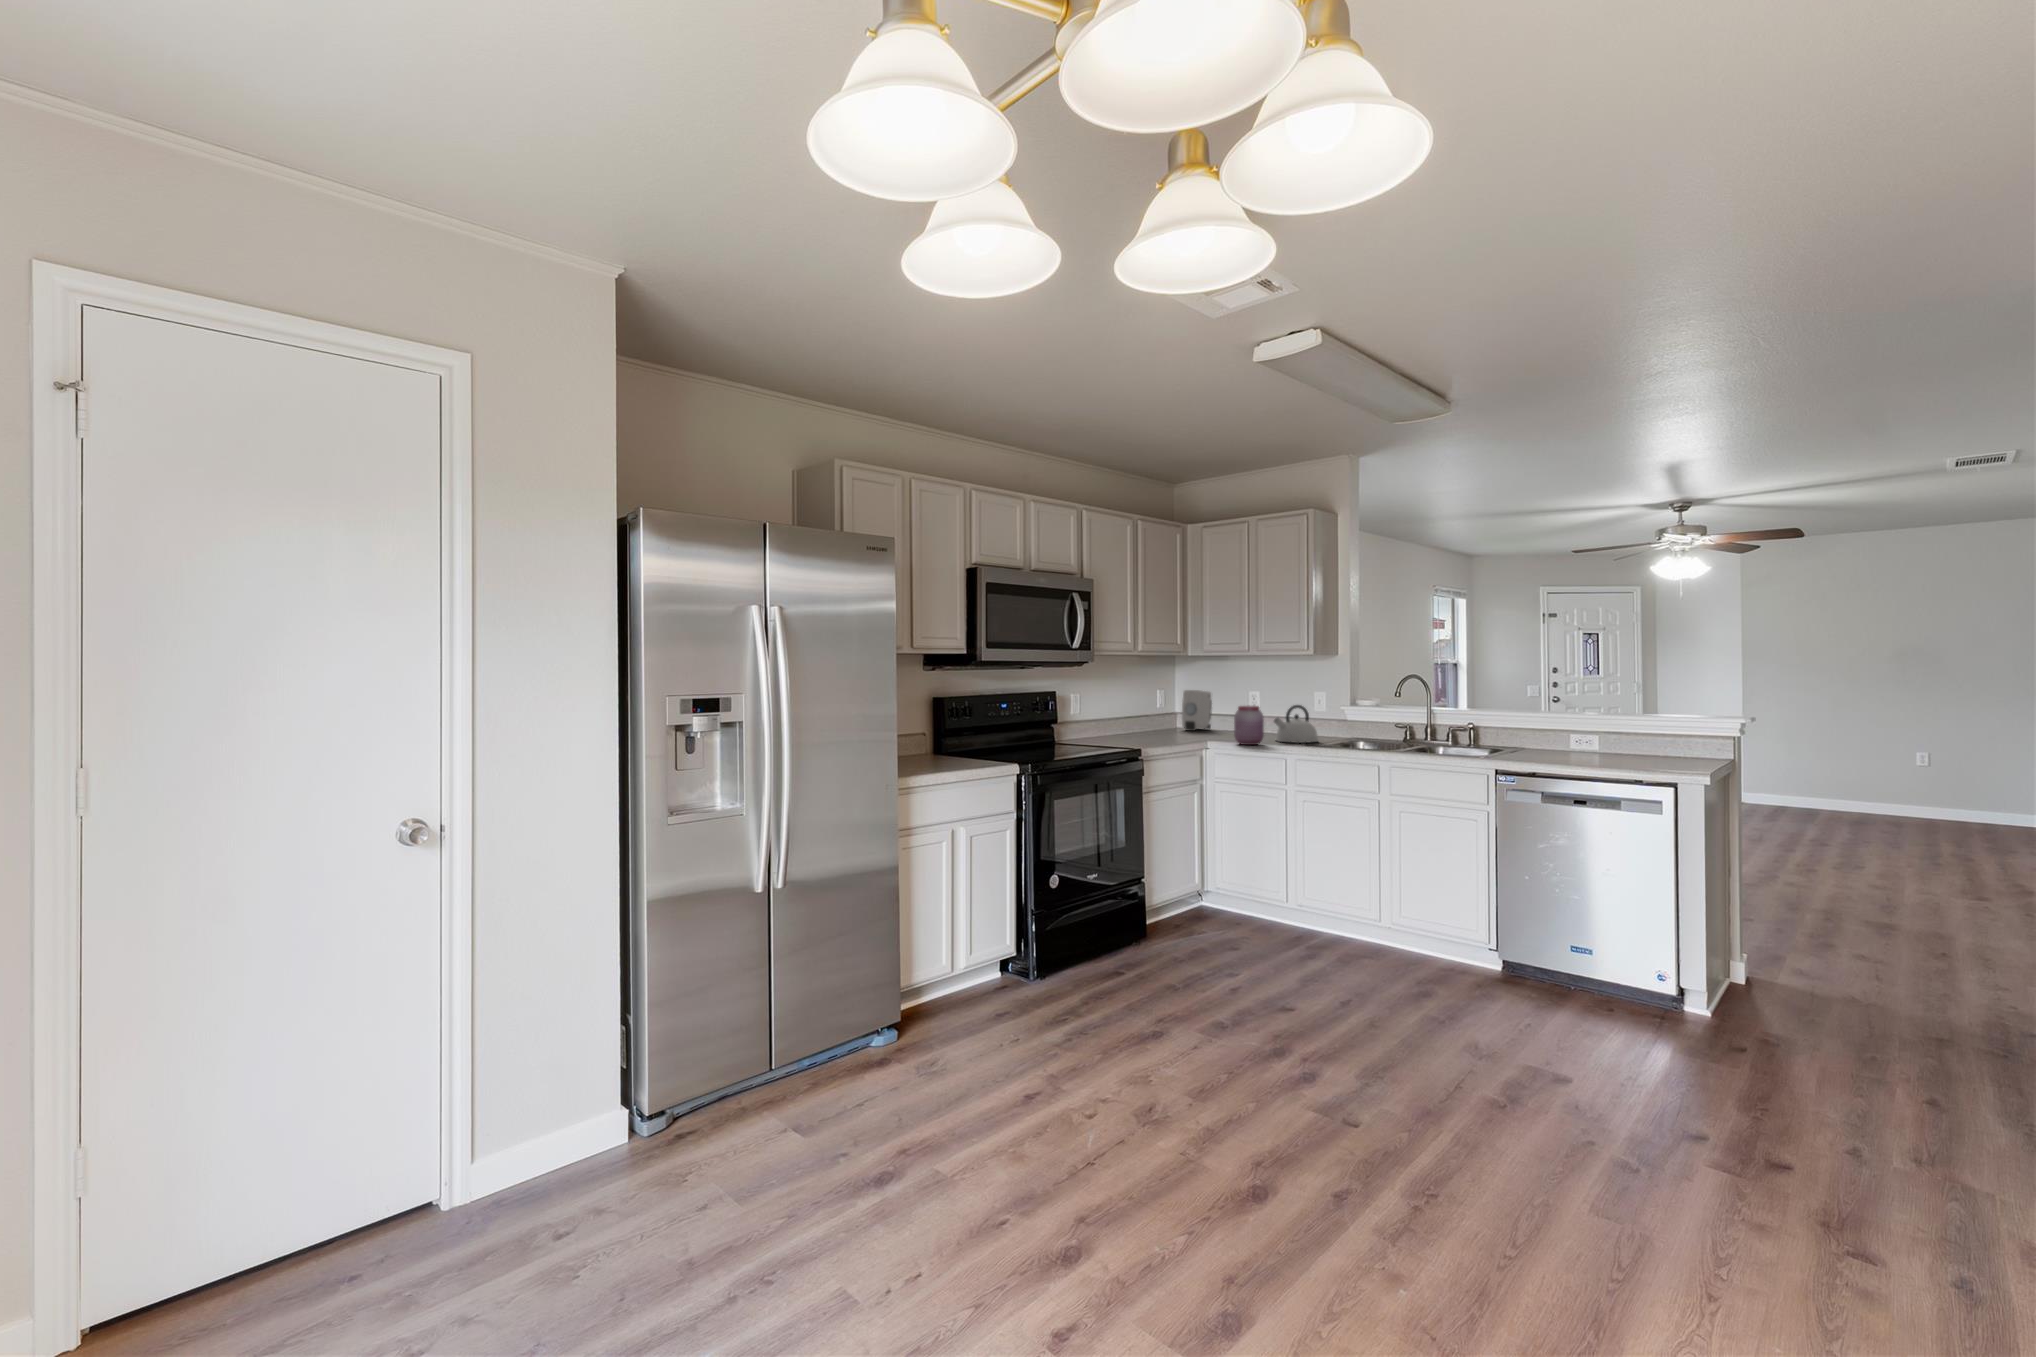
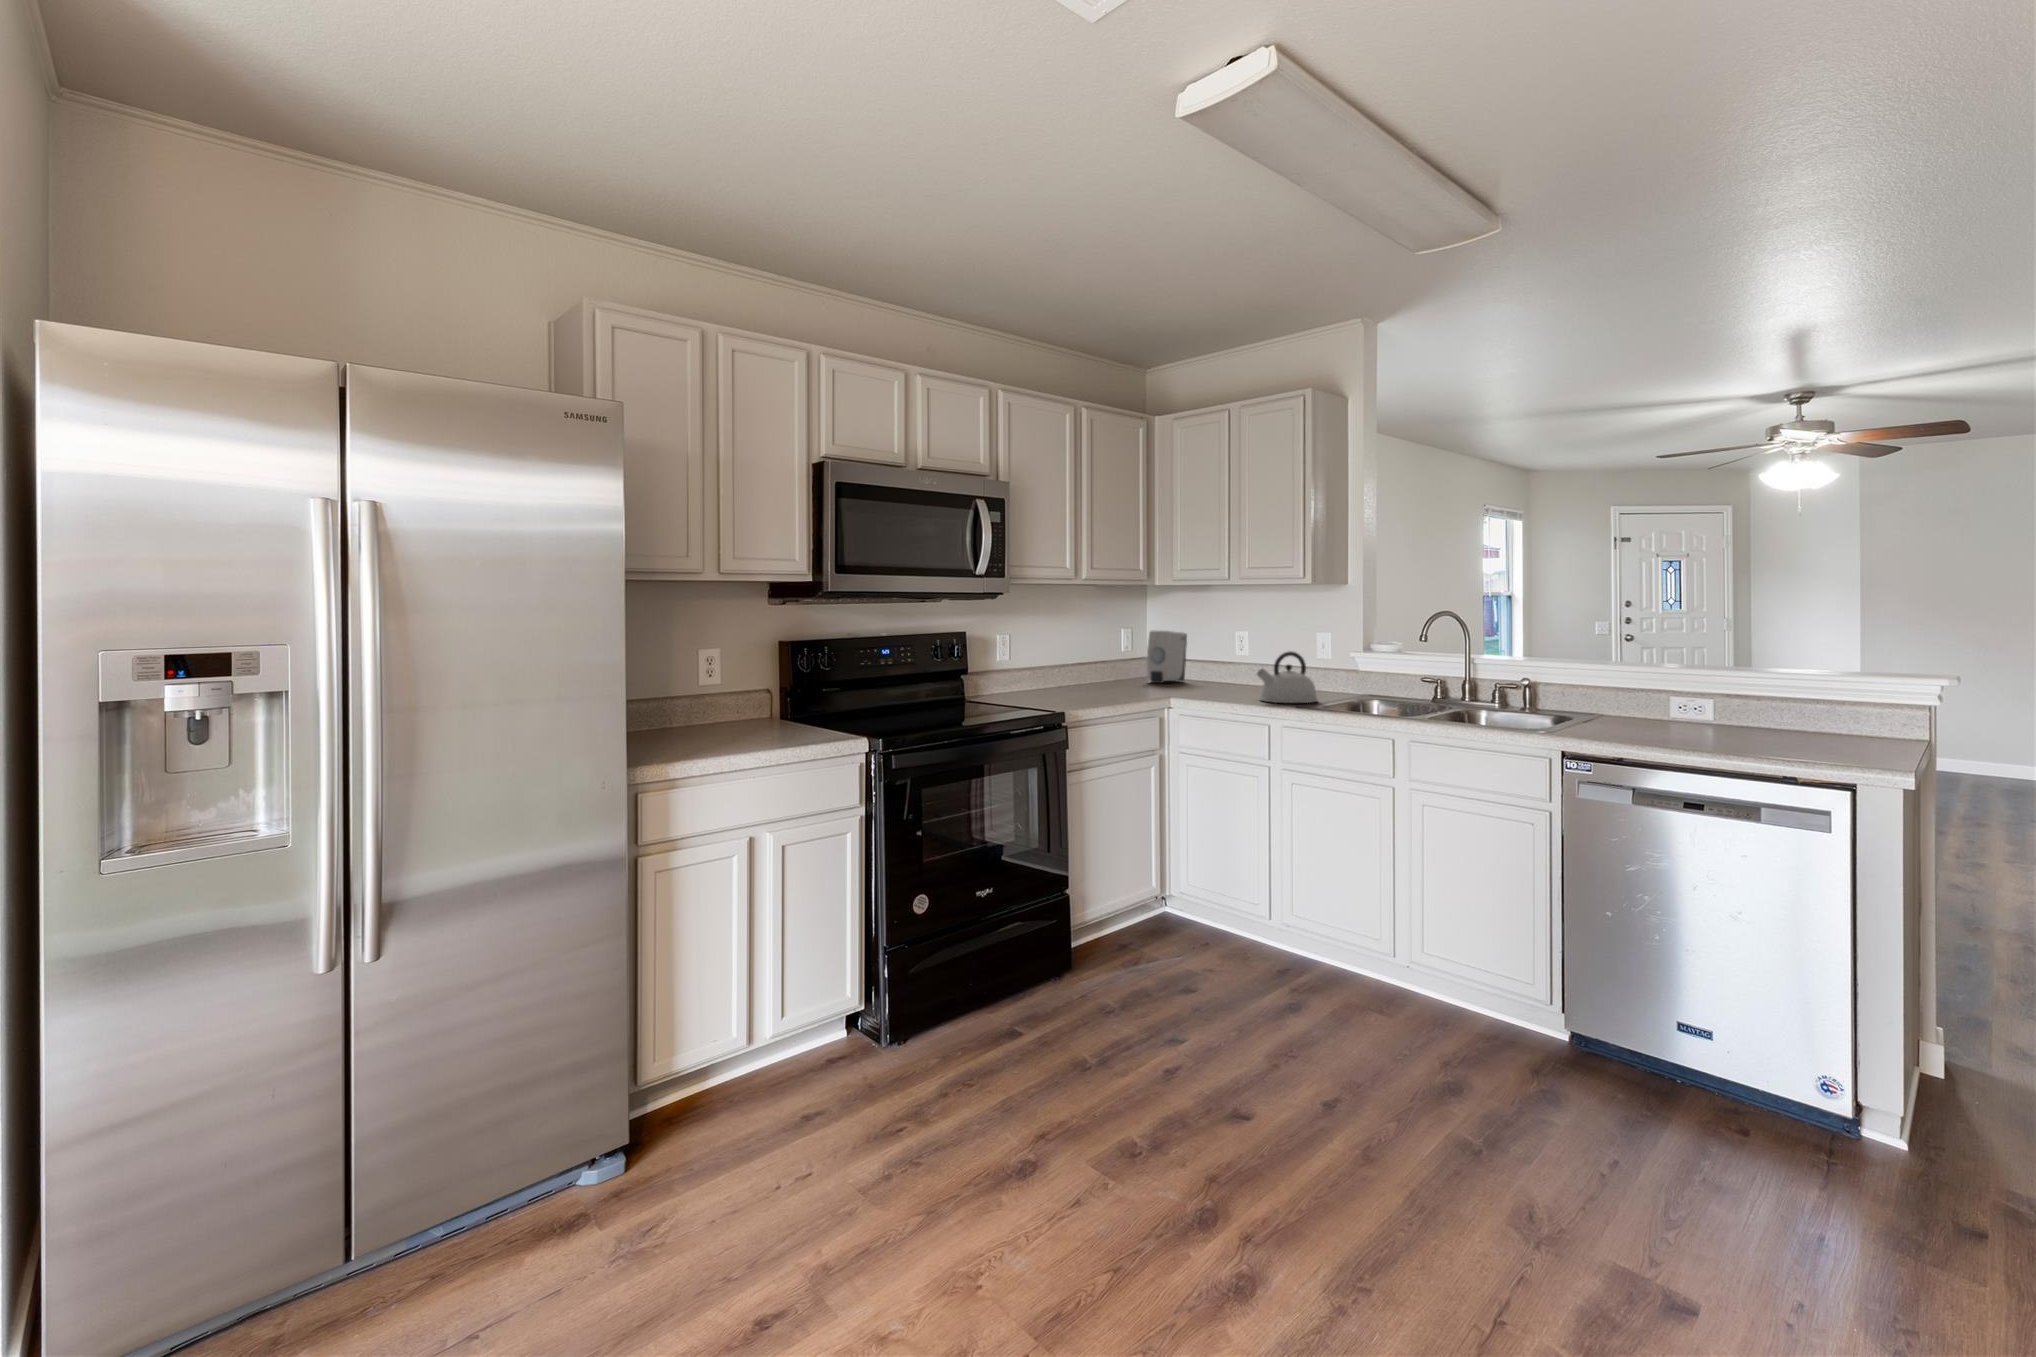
jar: present [1234,706,1264,745] -> none [1201,653,1241,707]

